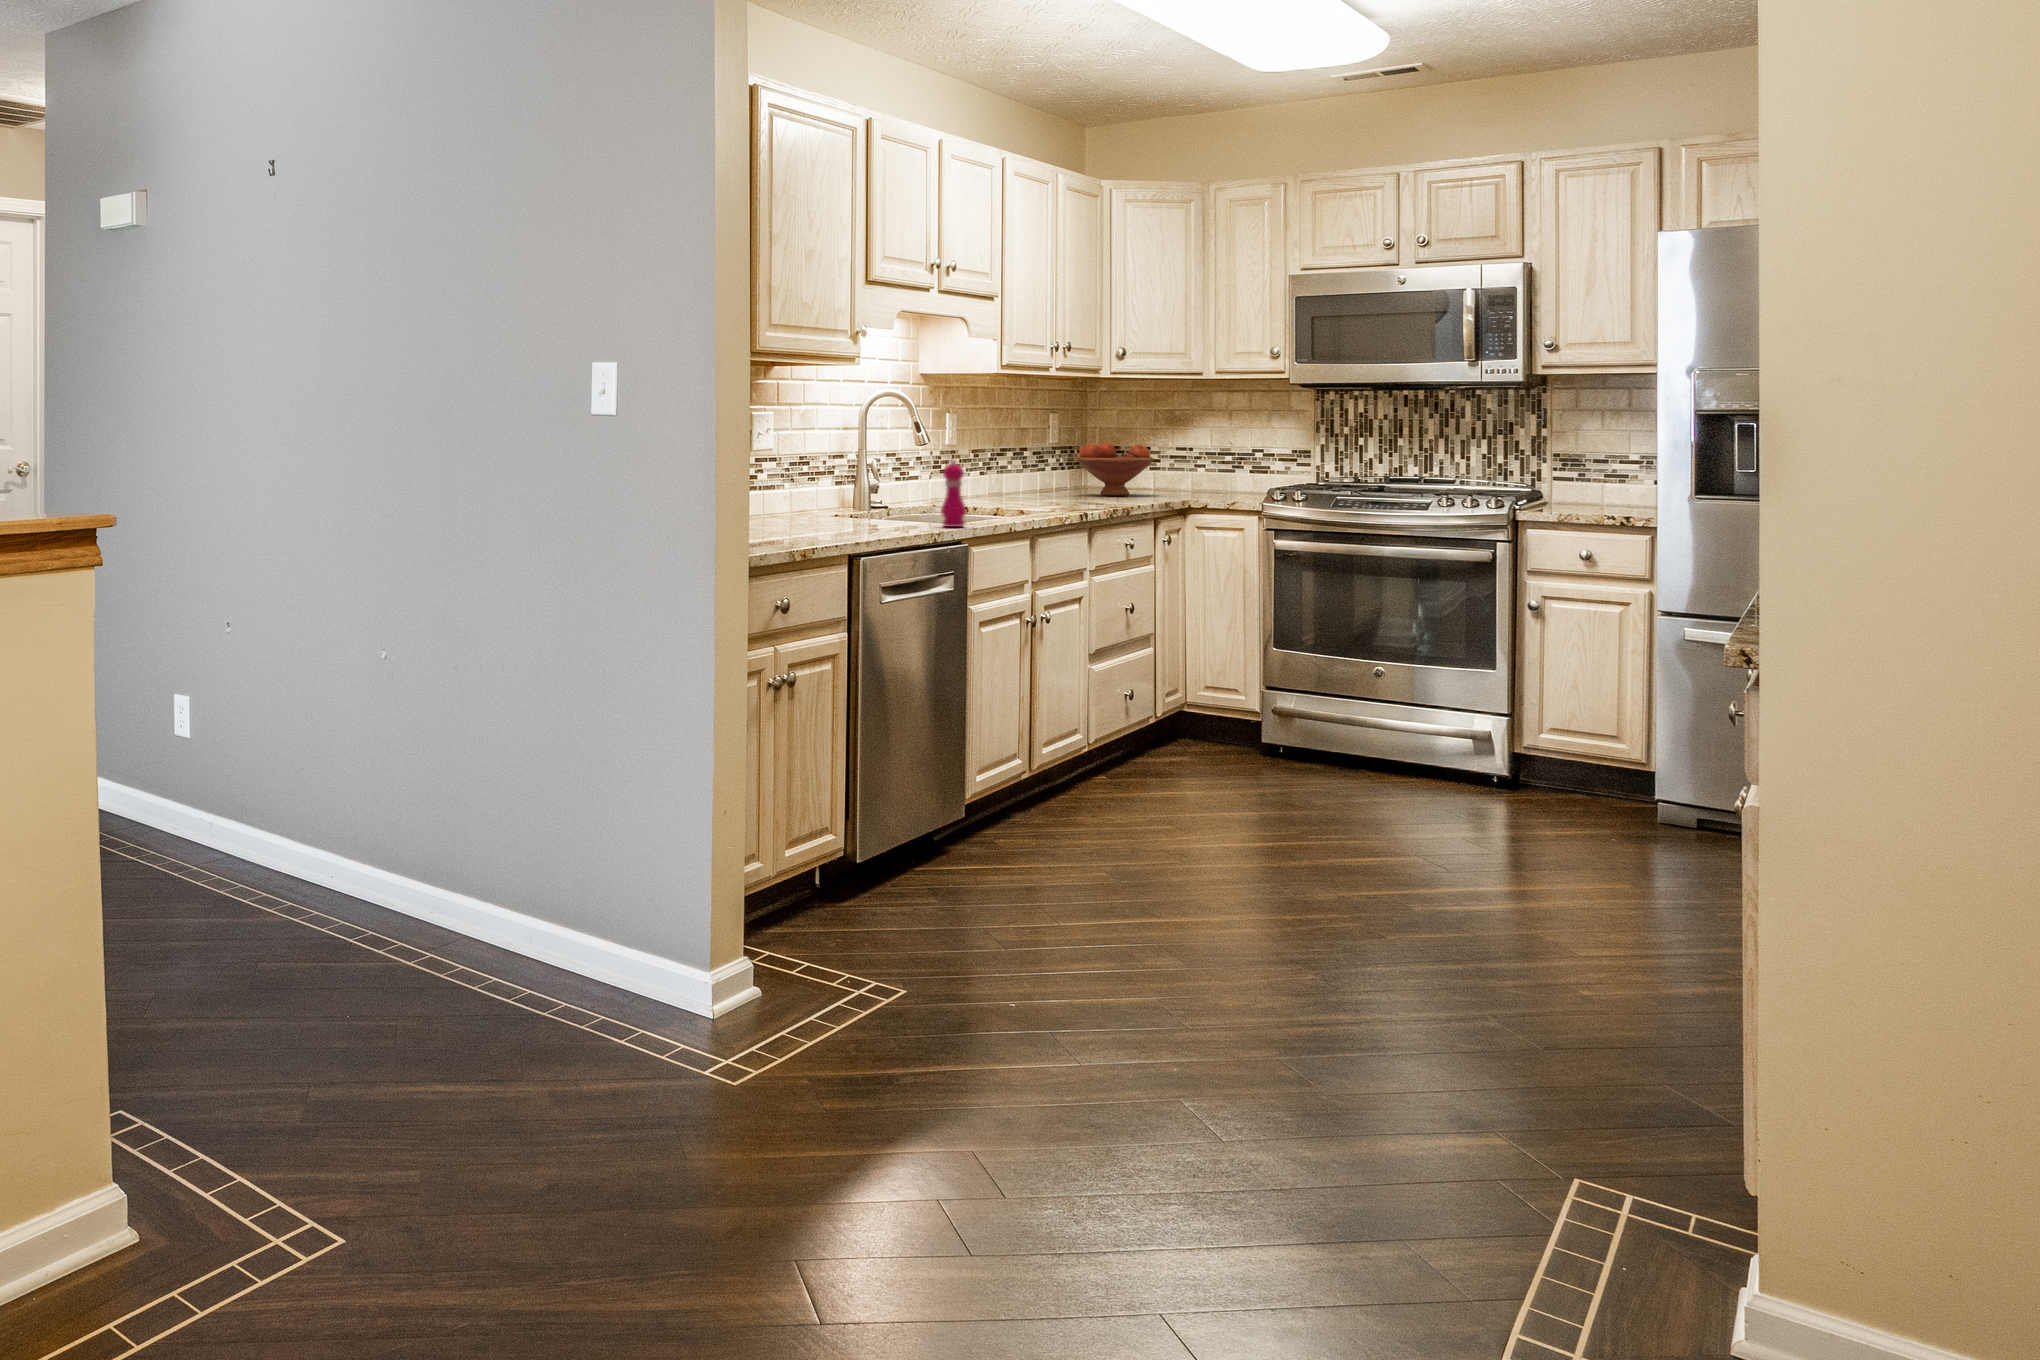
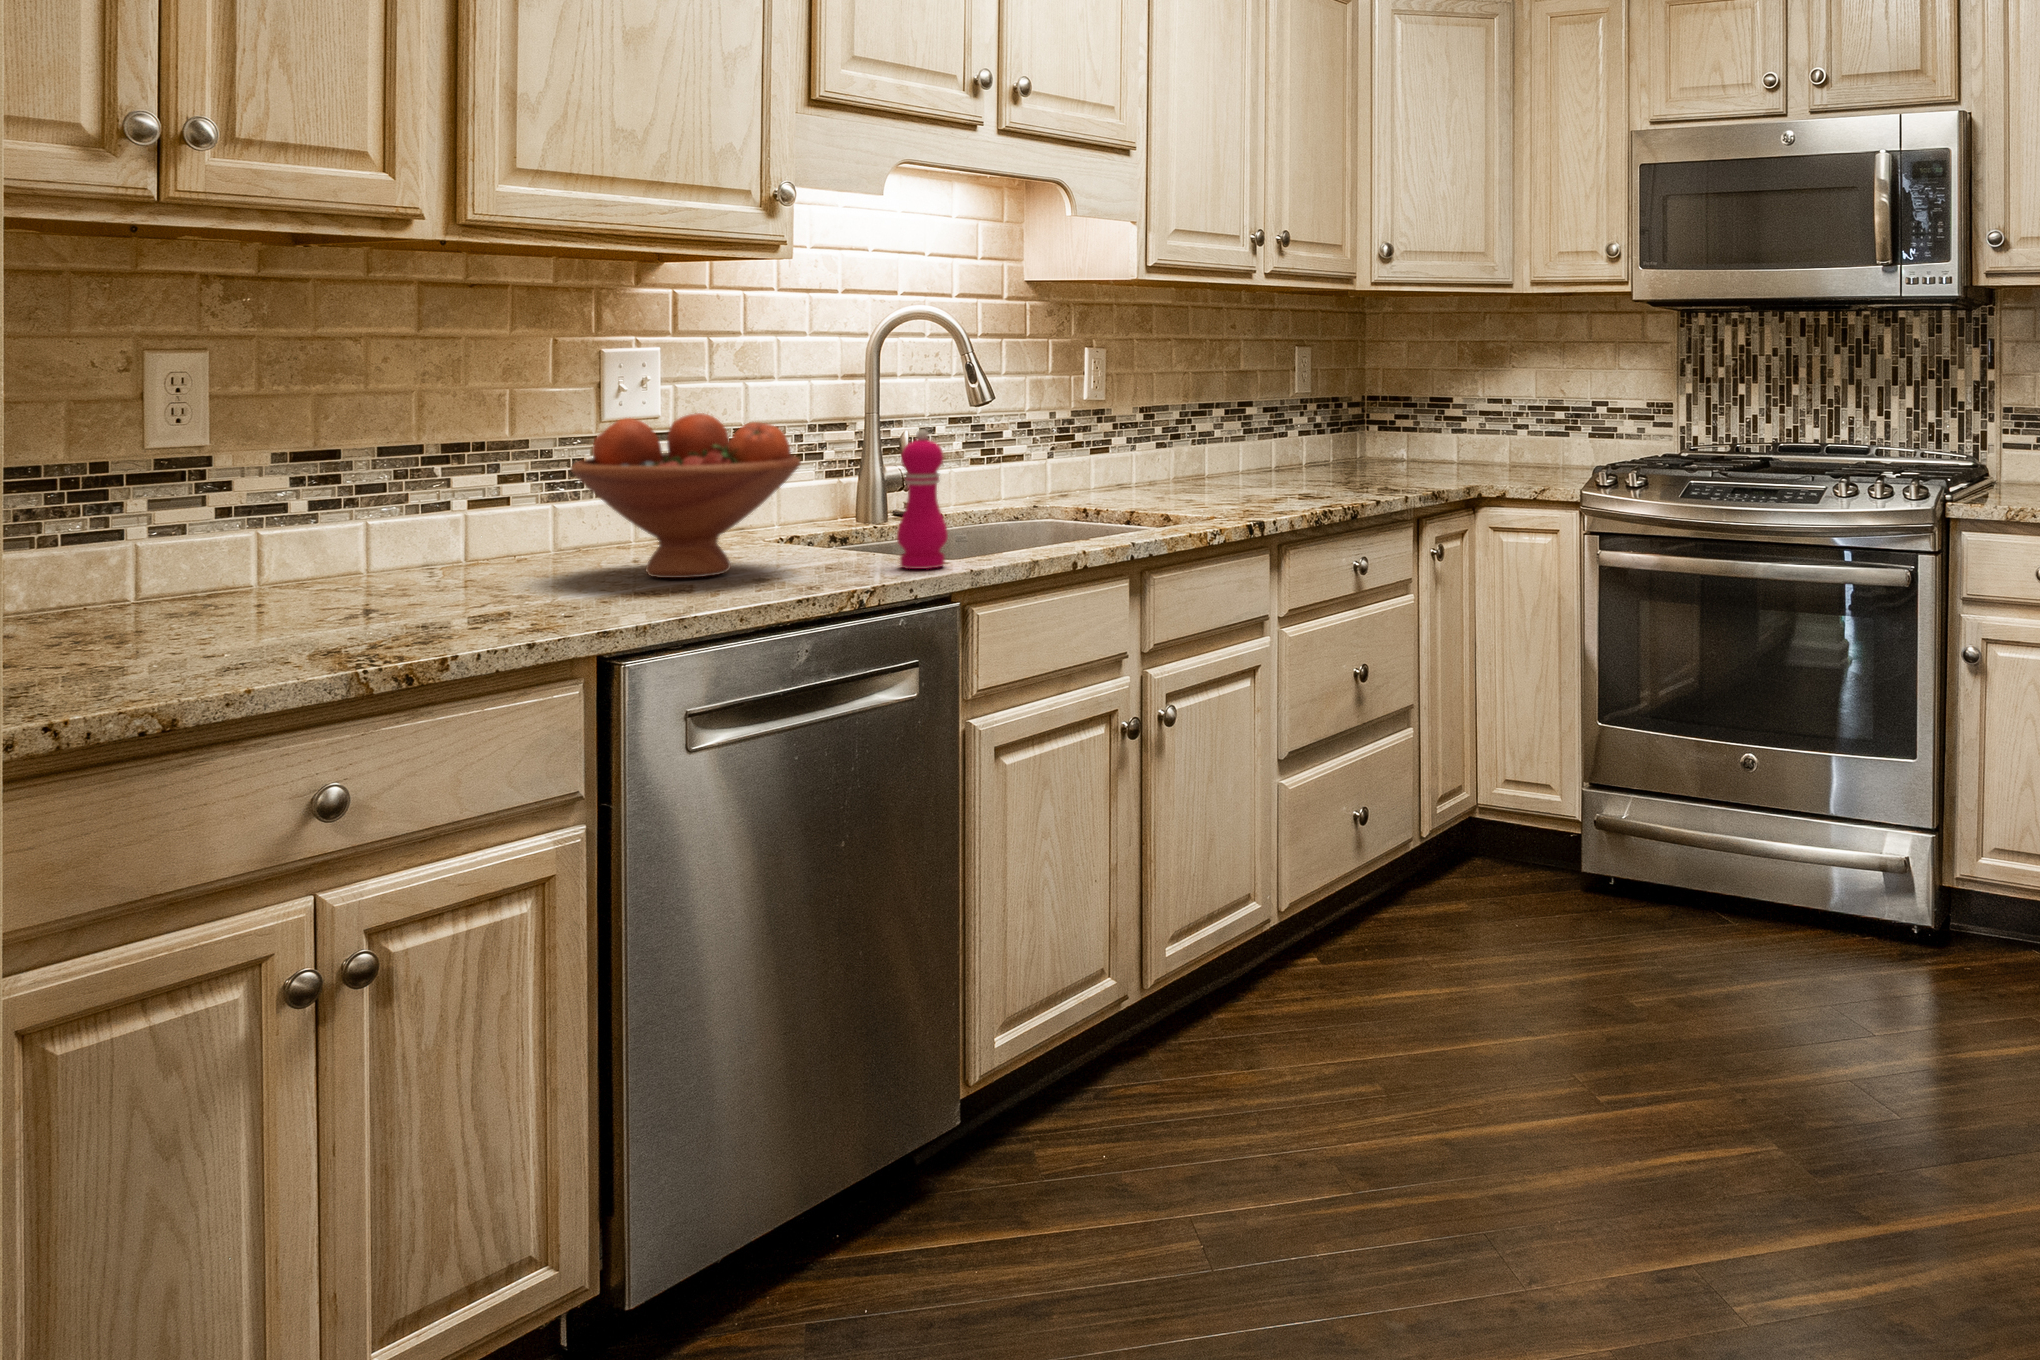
fruit bowl: present [1076,442,1154,496] -> present [571,413,801,578]

